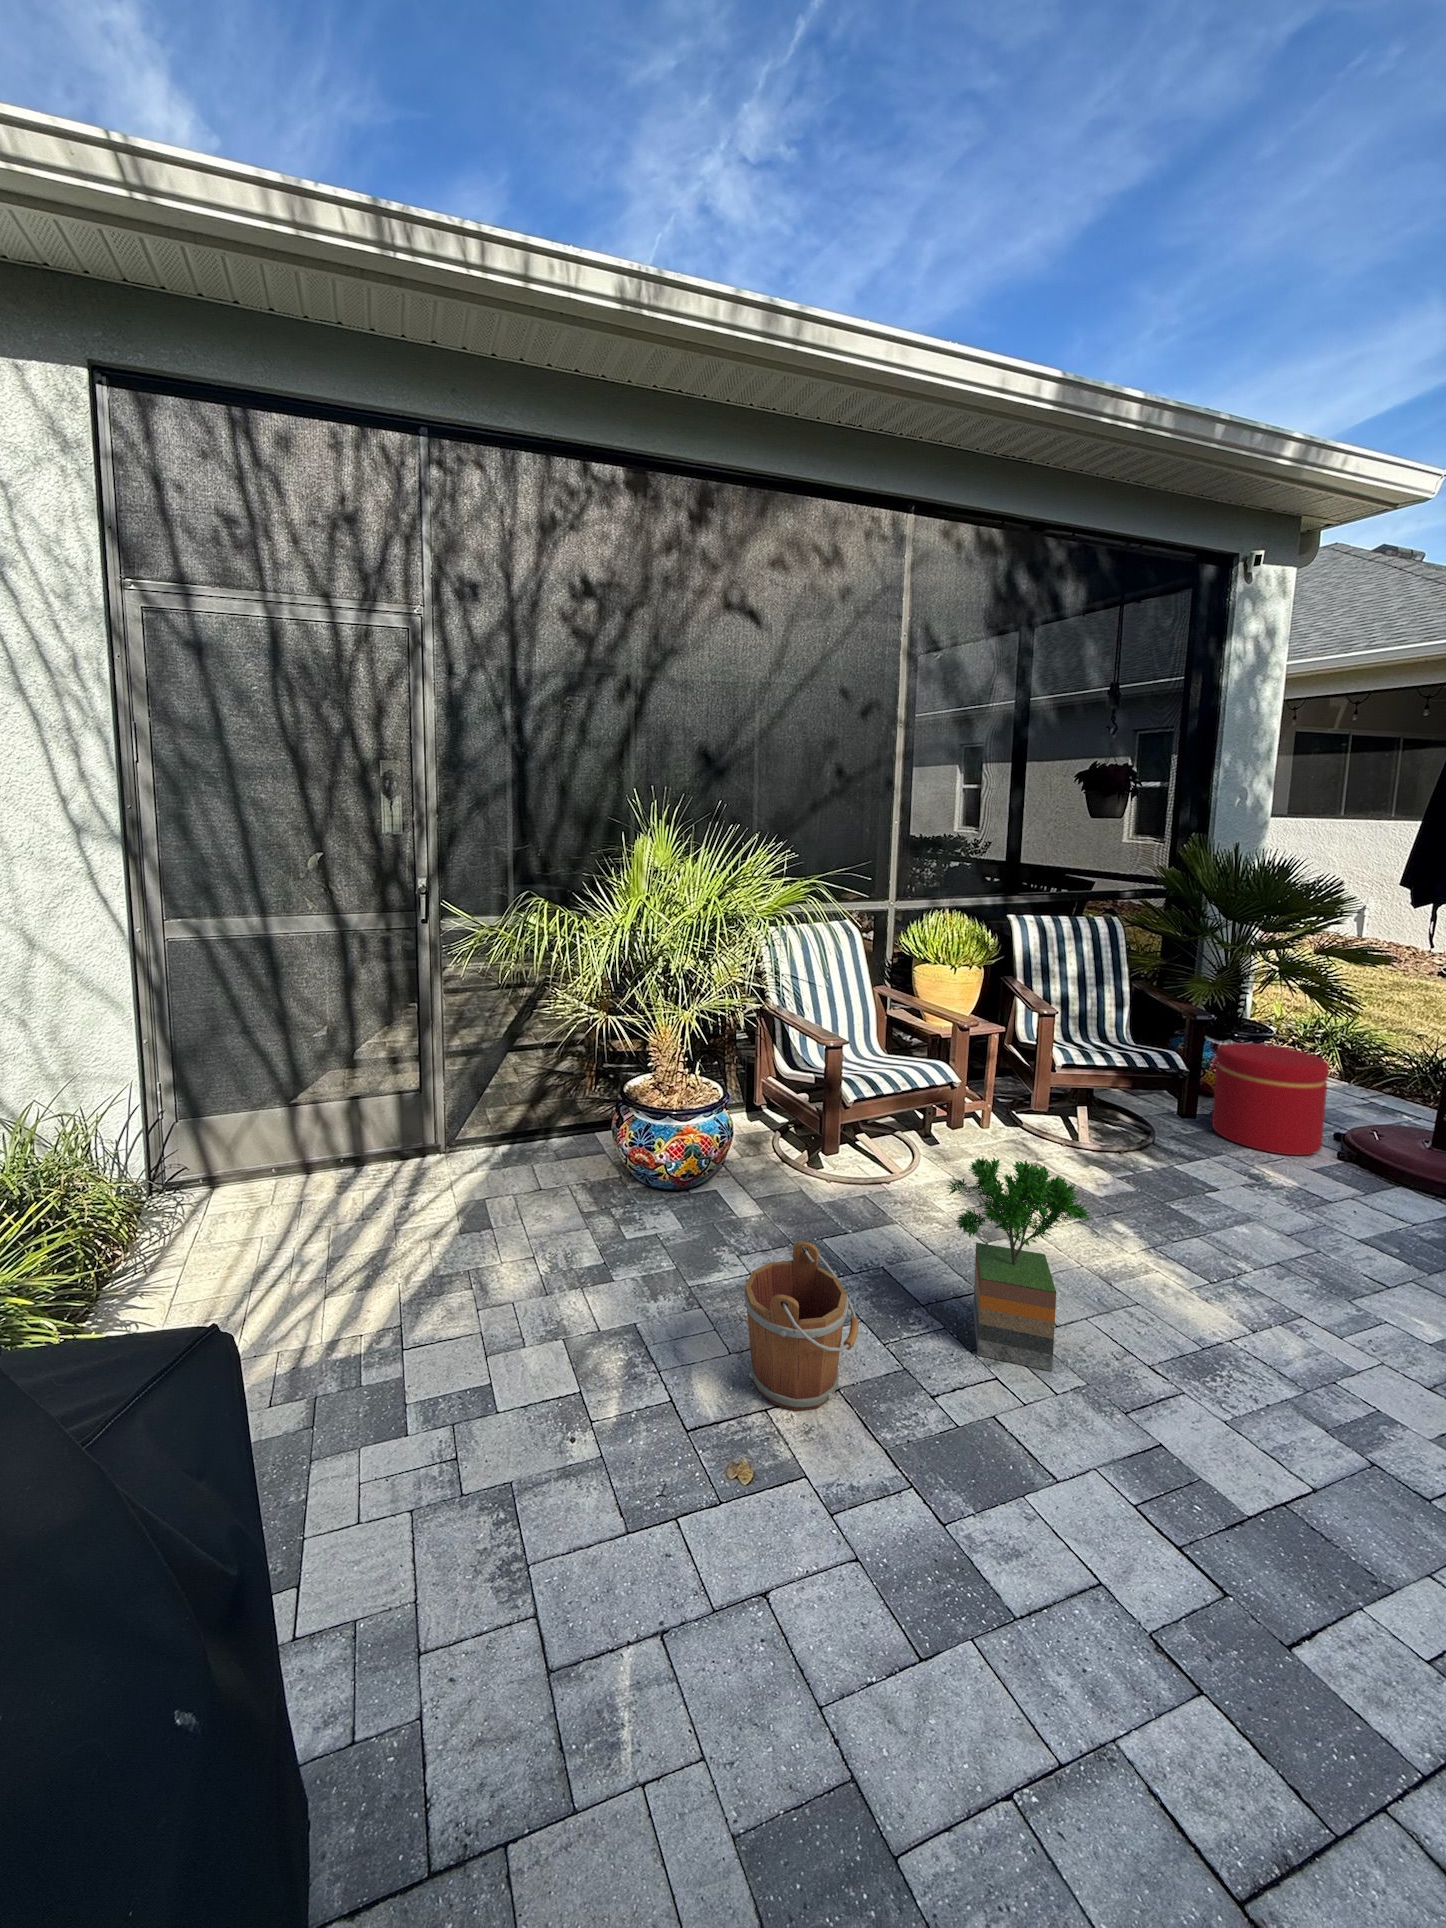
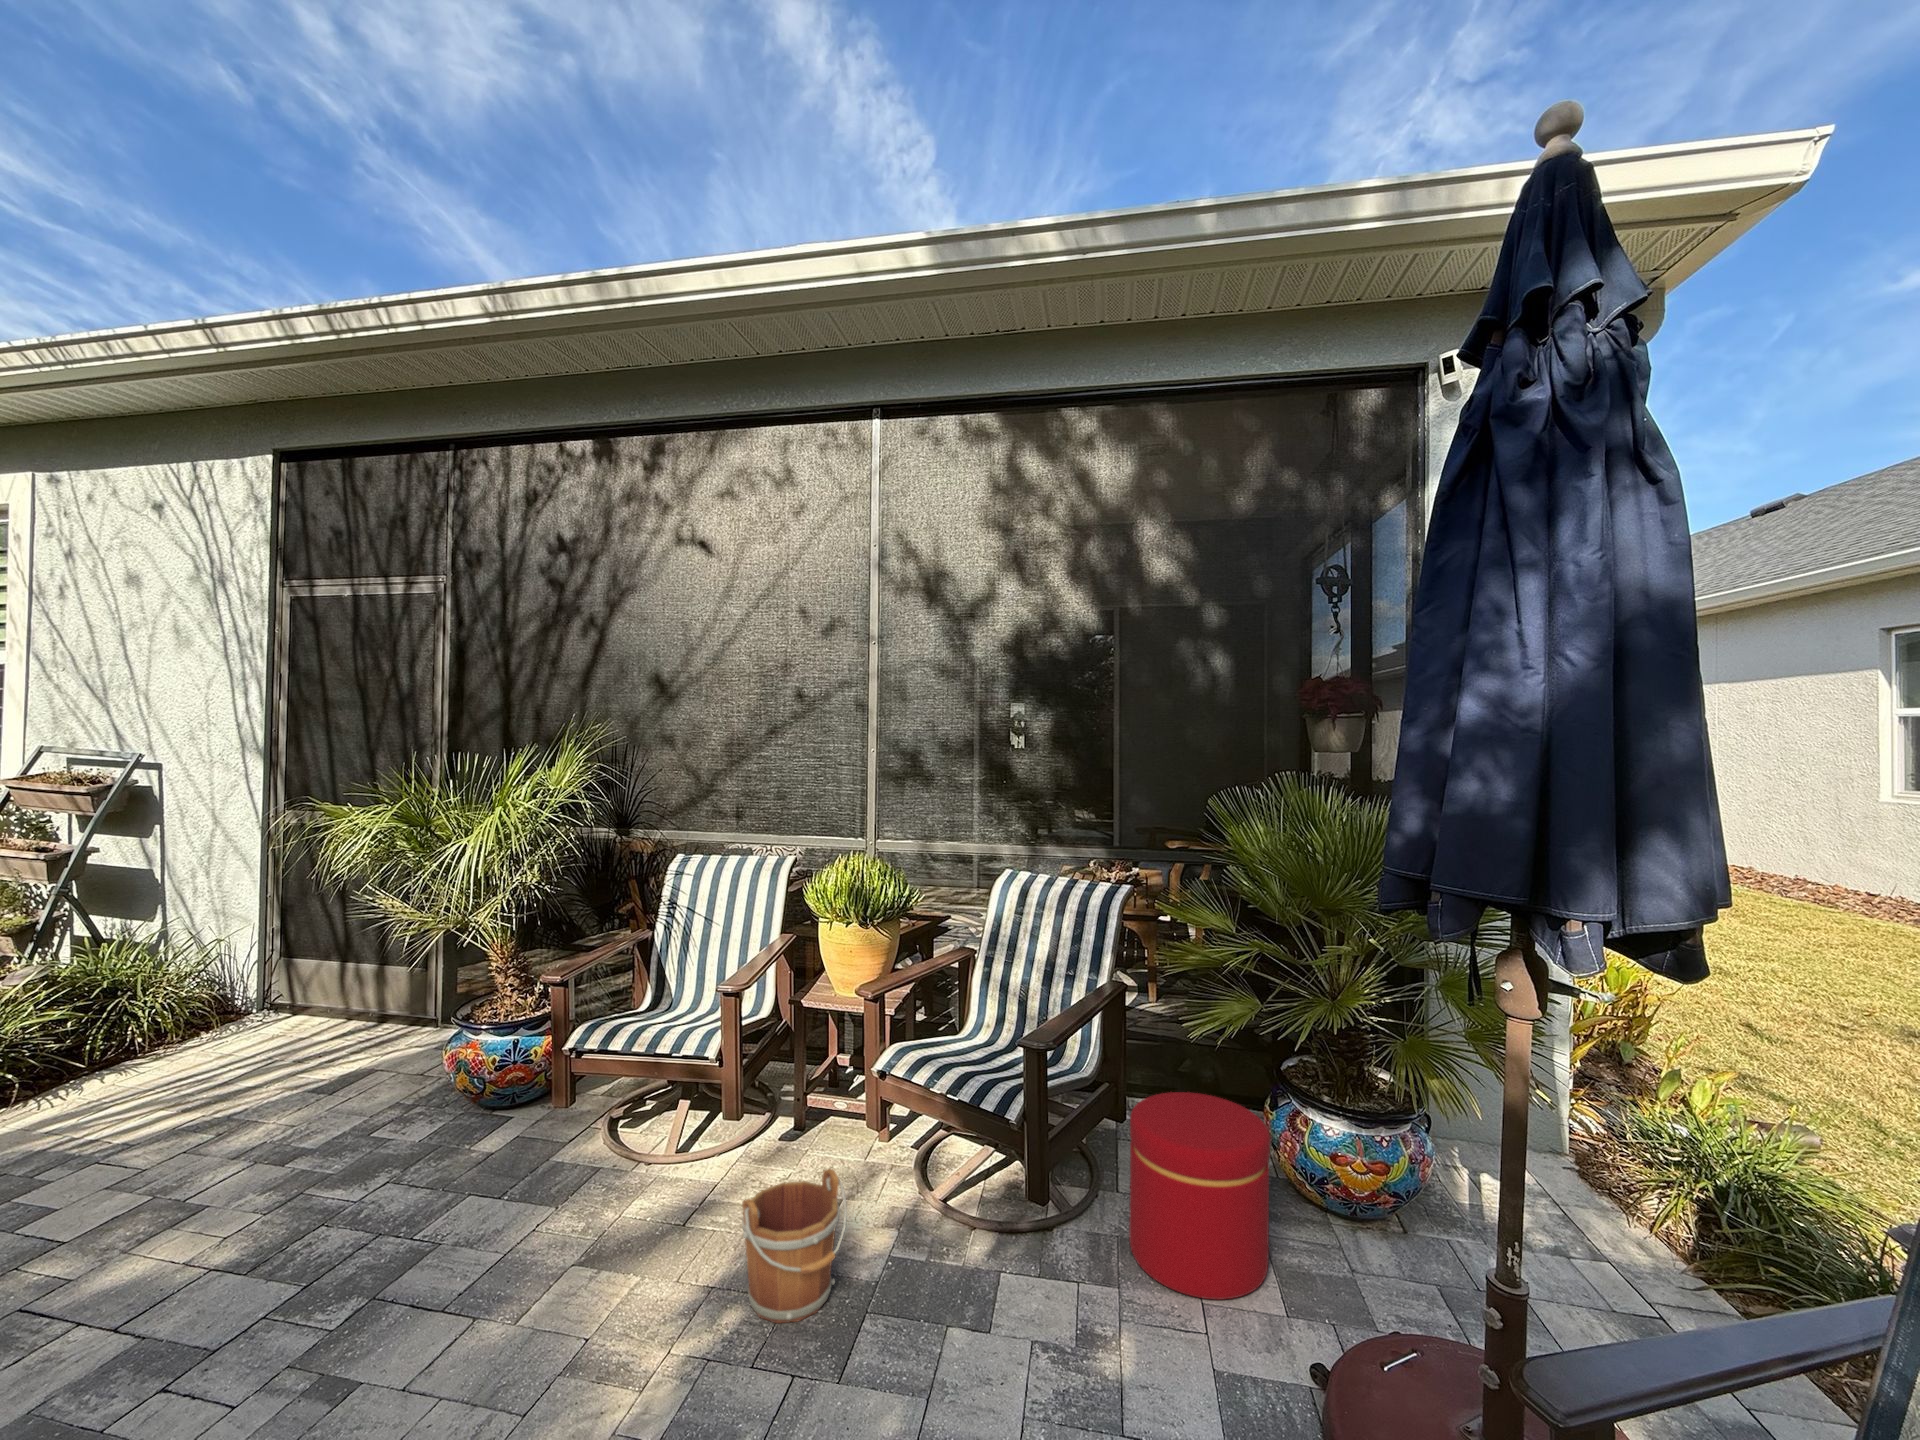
potted tree: present [947,1158,1091,1371] -> none [304,1110,463,1351]
bucket: present [744,1241,859,1411] -> present [742,1169,847,1323]

